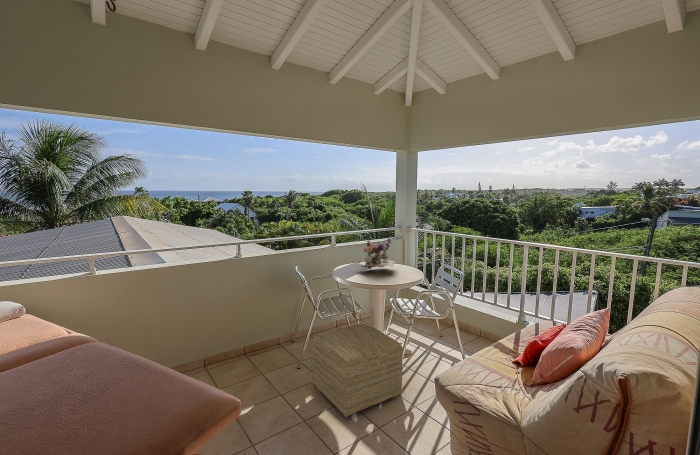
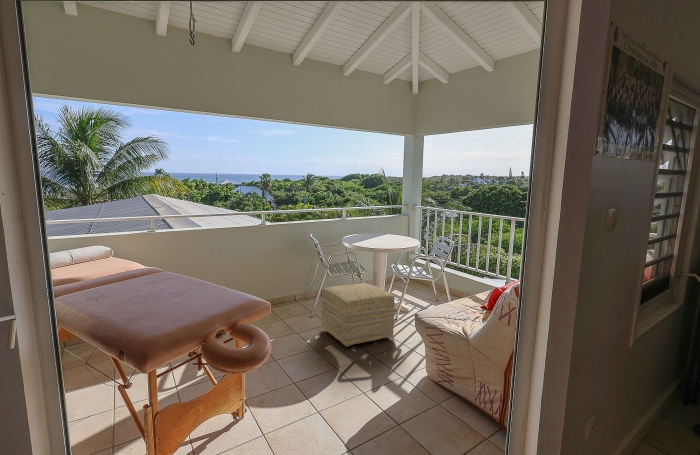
flower arrangement: present [357,238,394,270] -> none [362,213,397,240]

